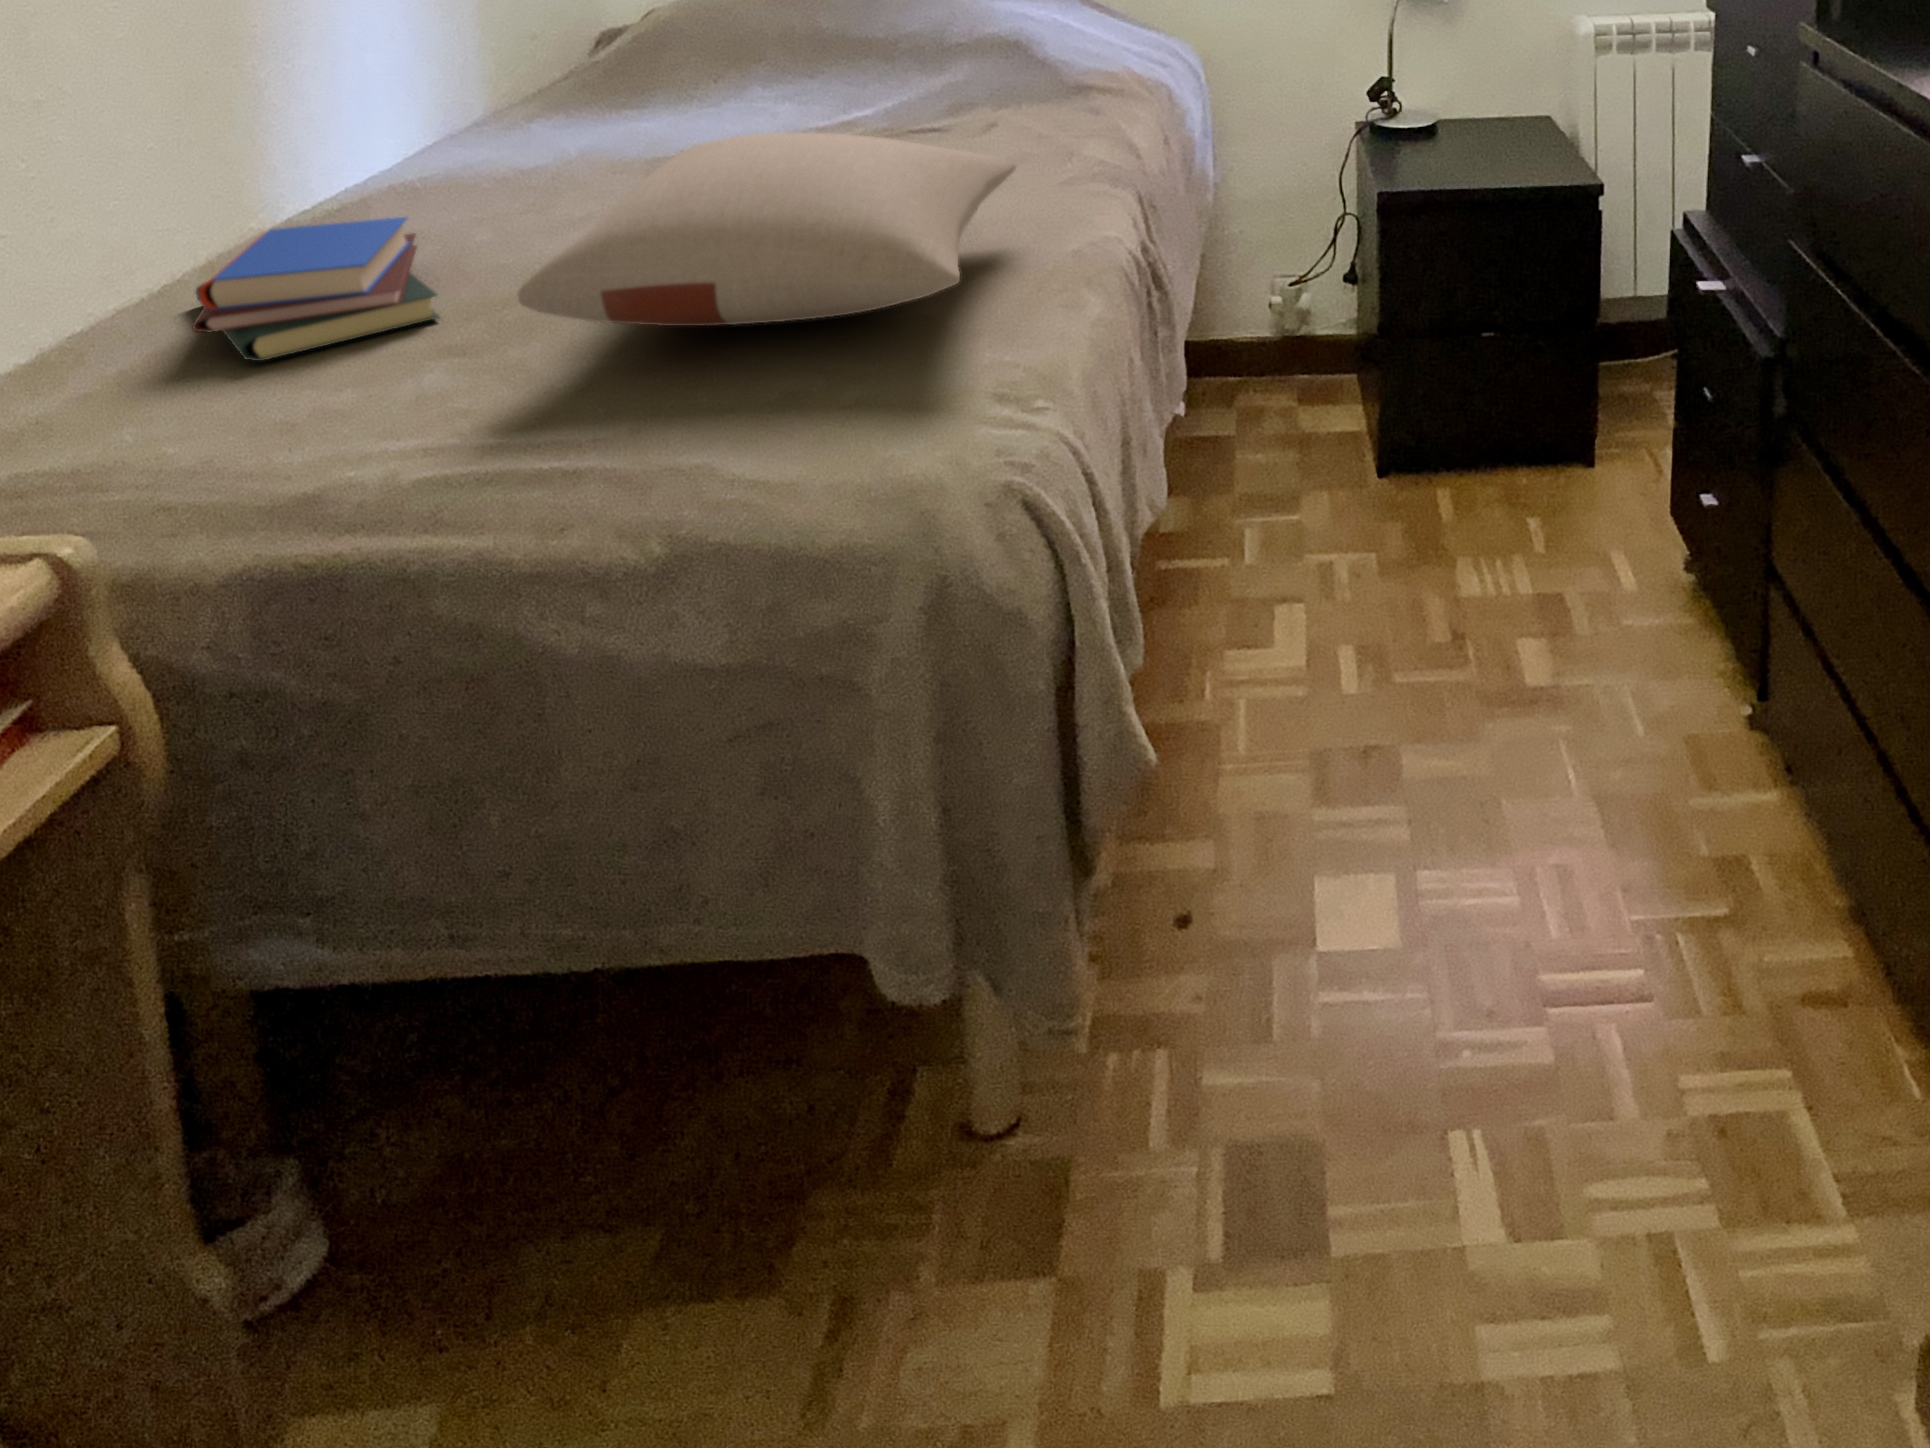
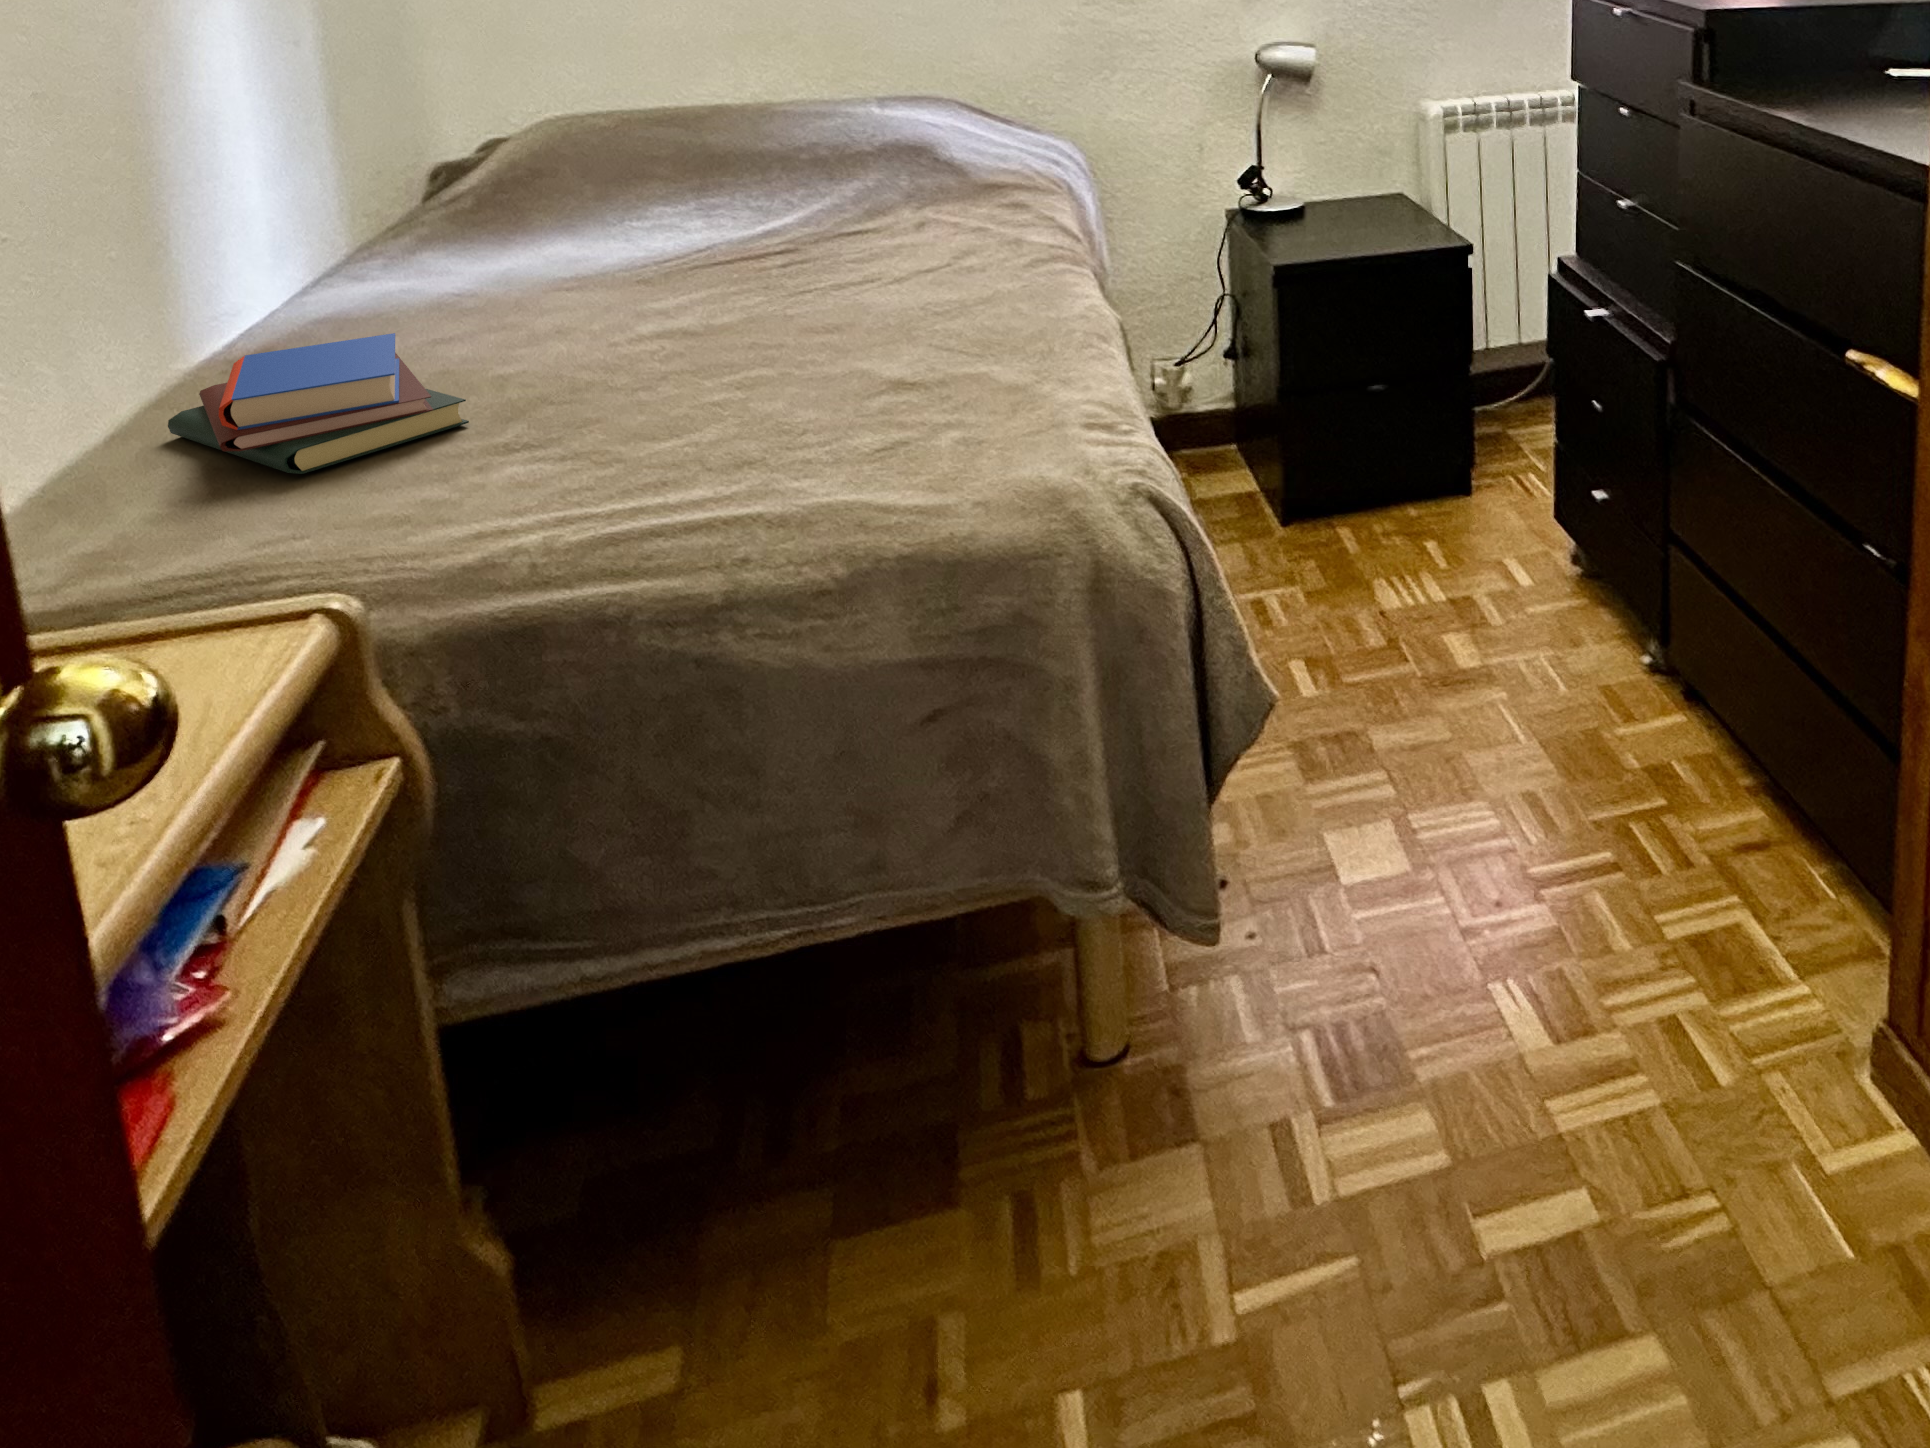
pillow: present [518,133,1016,326] -> none [606,221,1032,400]

